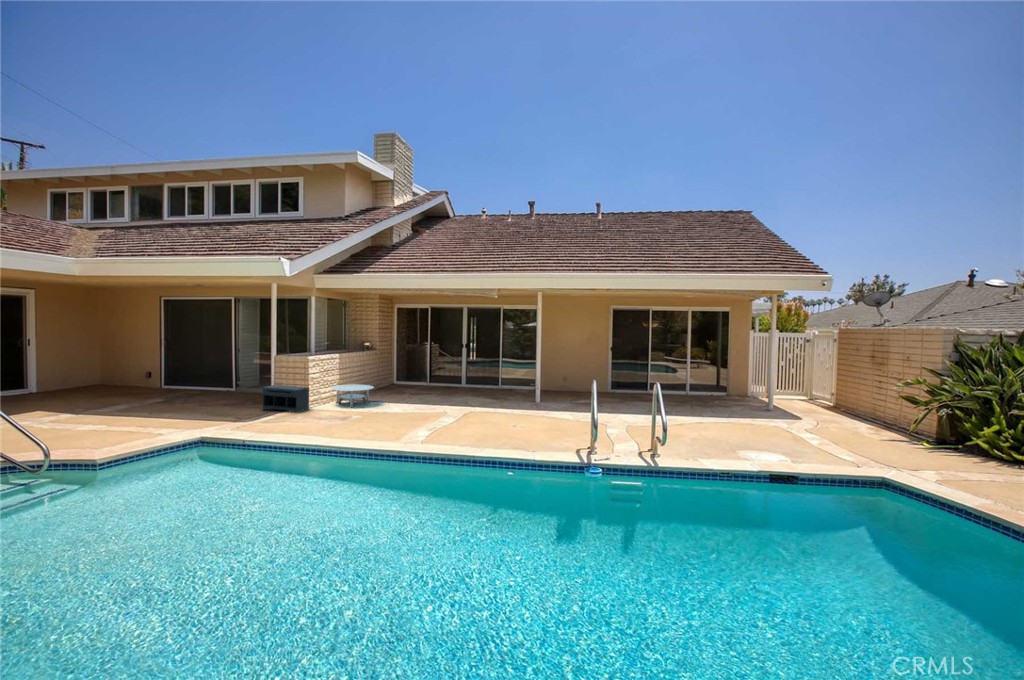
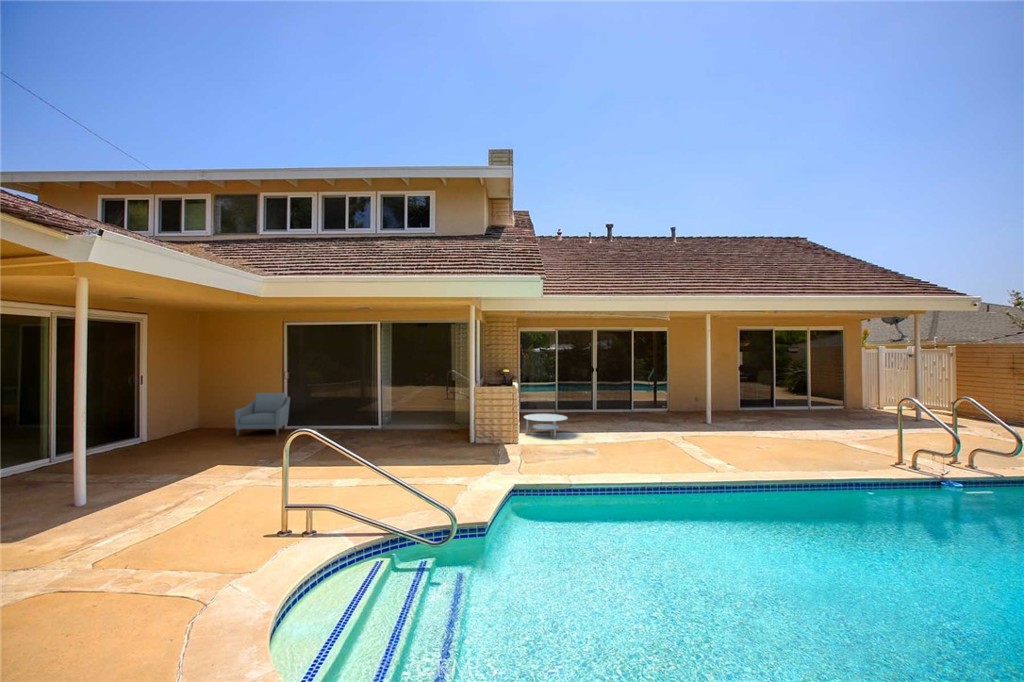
chair: none [112,356,169,393] -> present [235,393,290,436]
bench: present [263,385,309,412] -> none [475,419,520,448]

